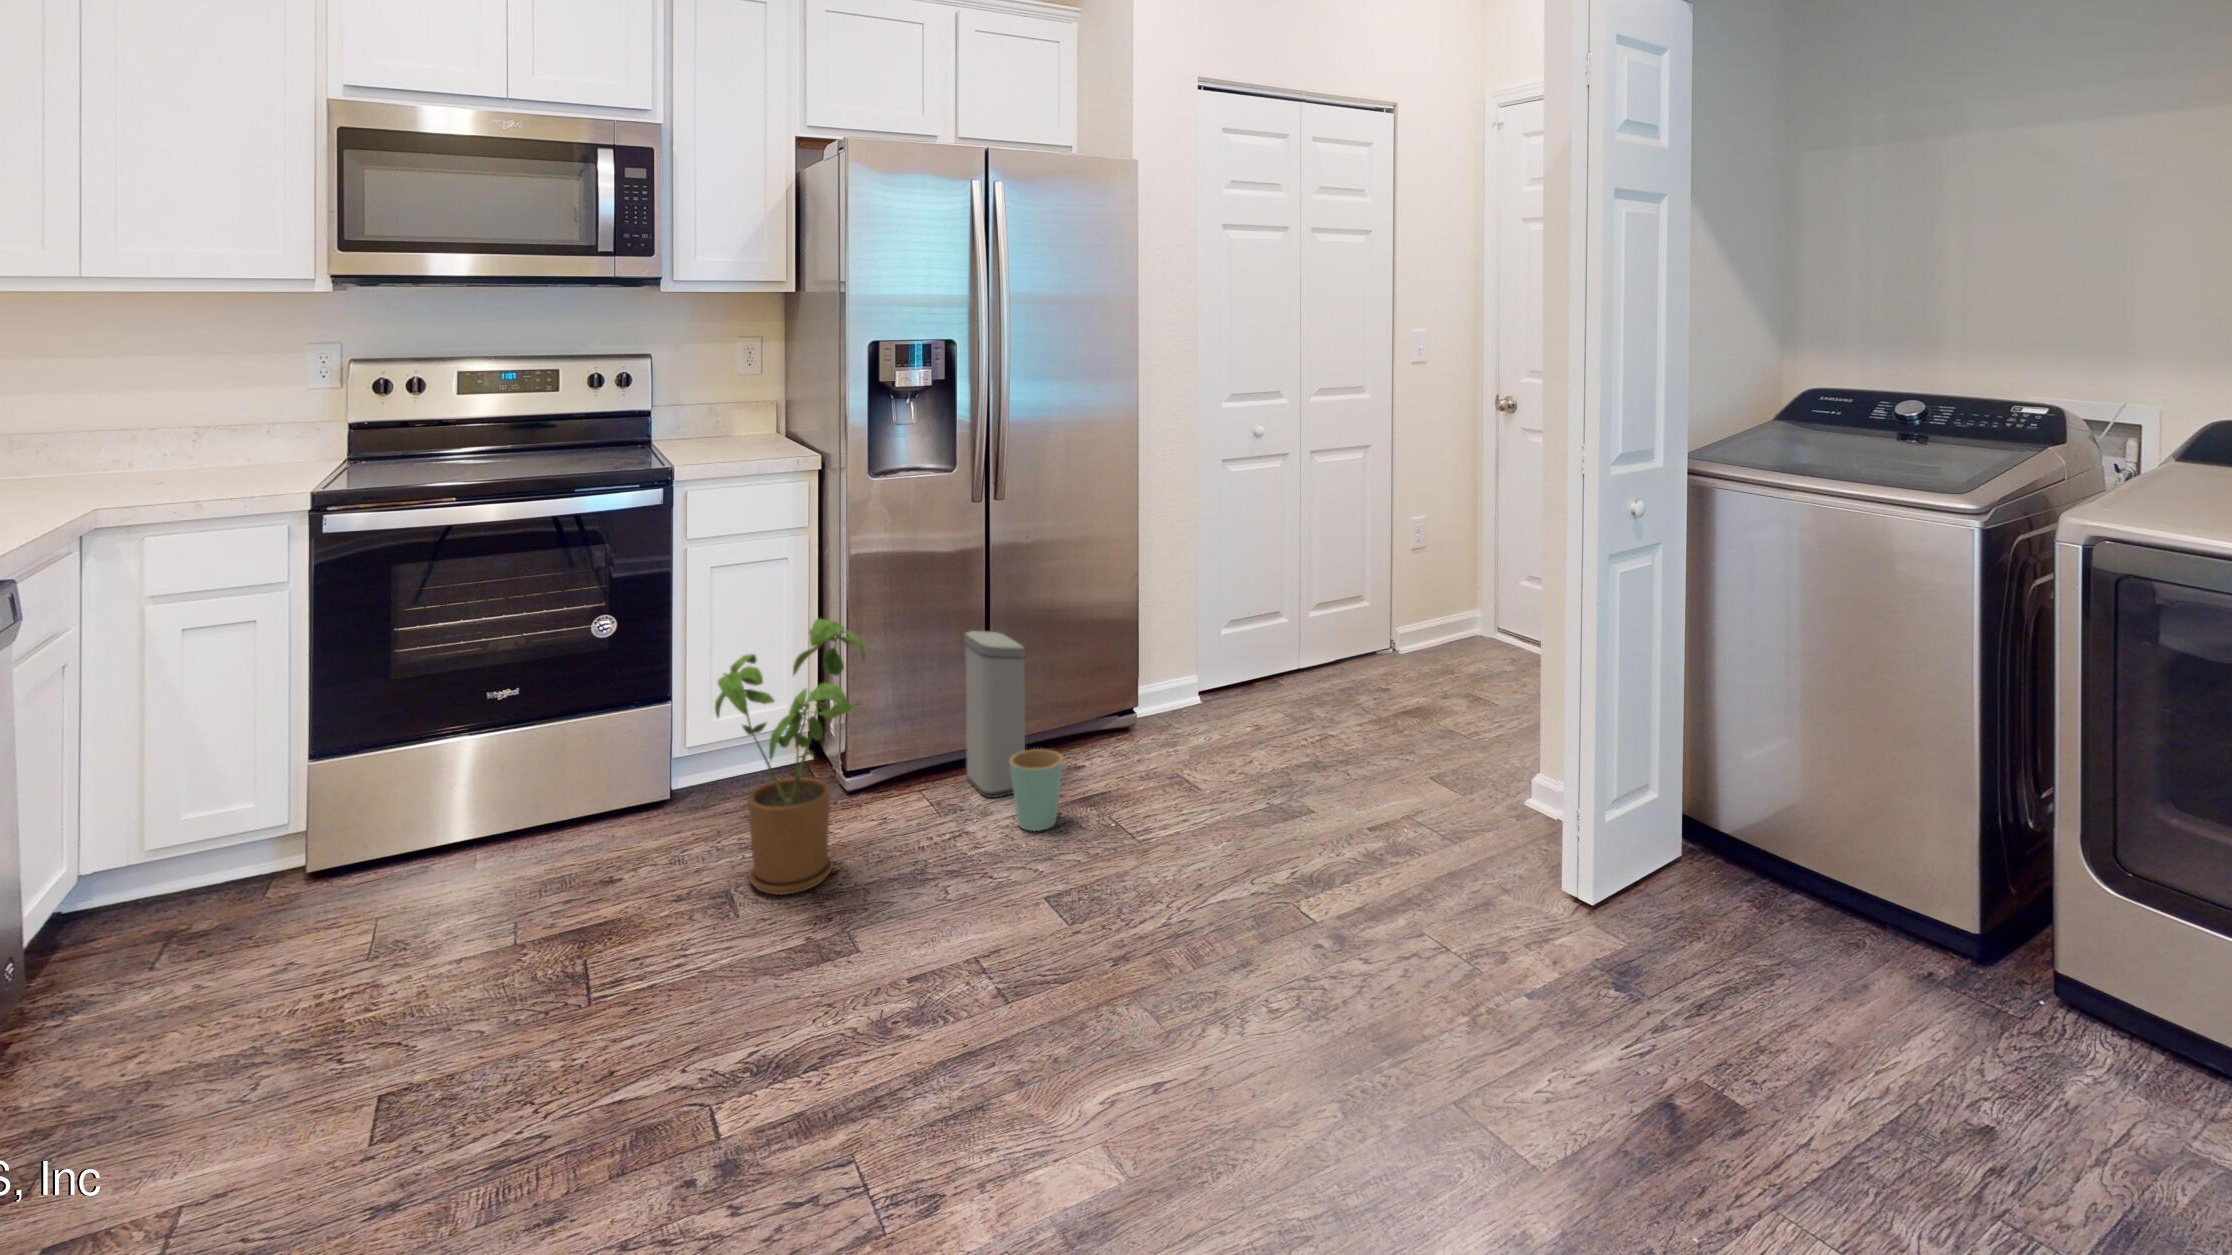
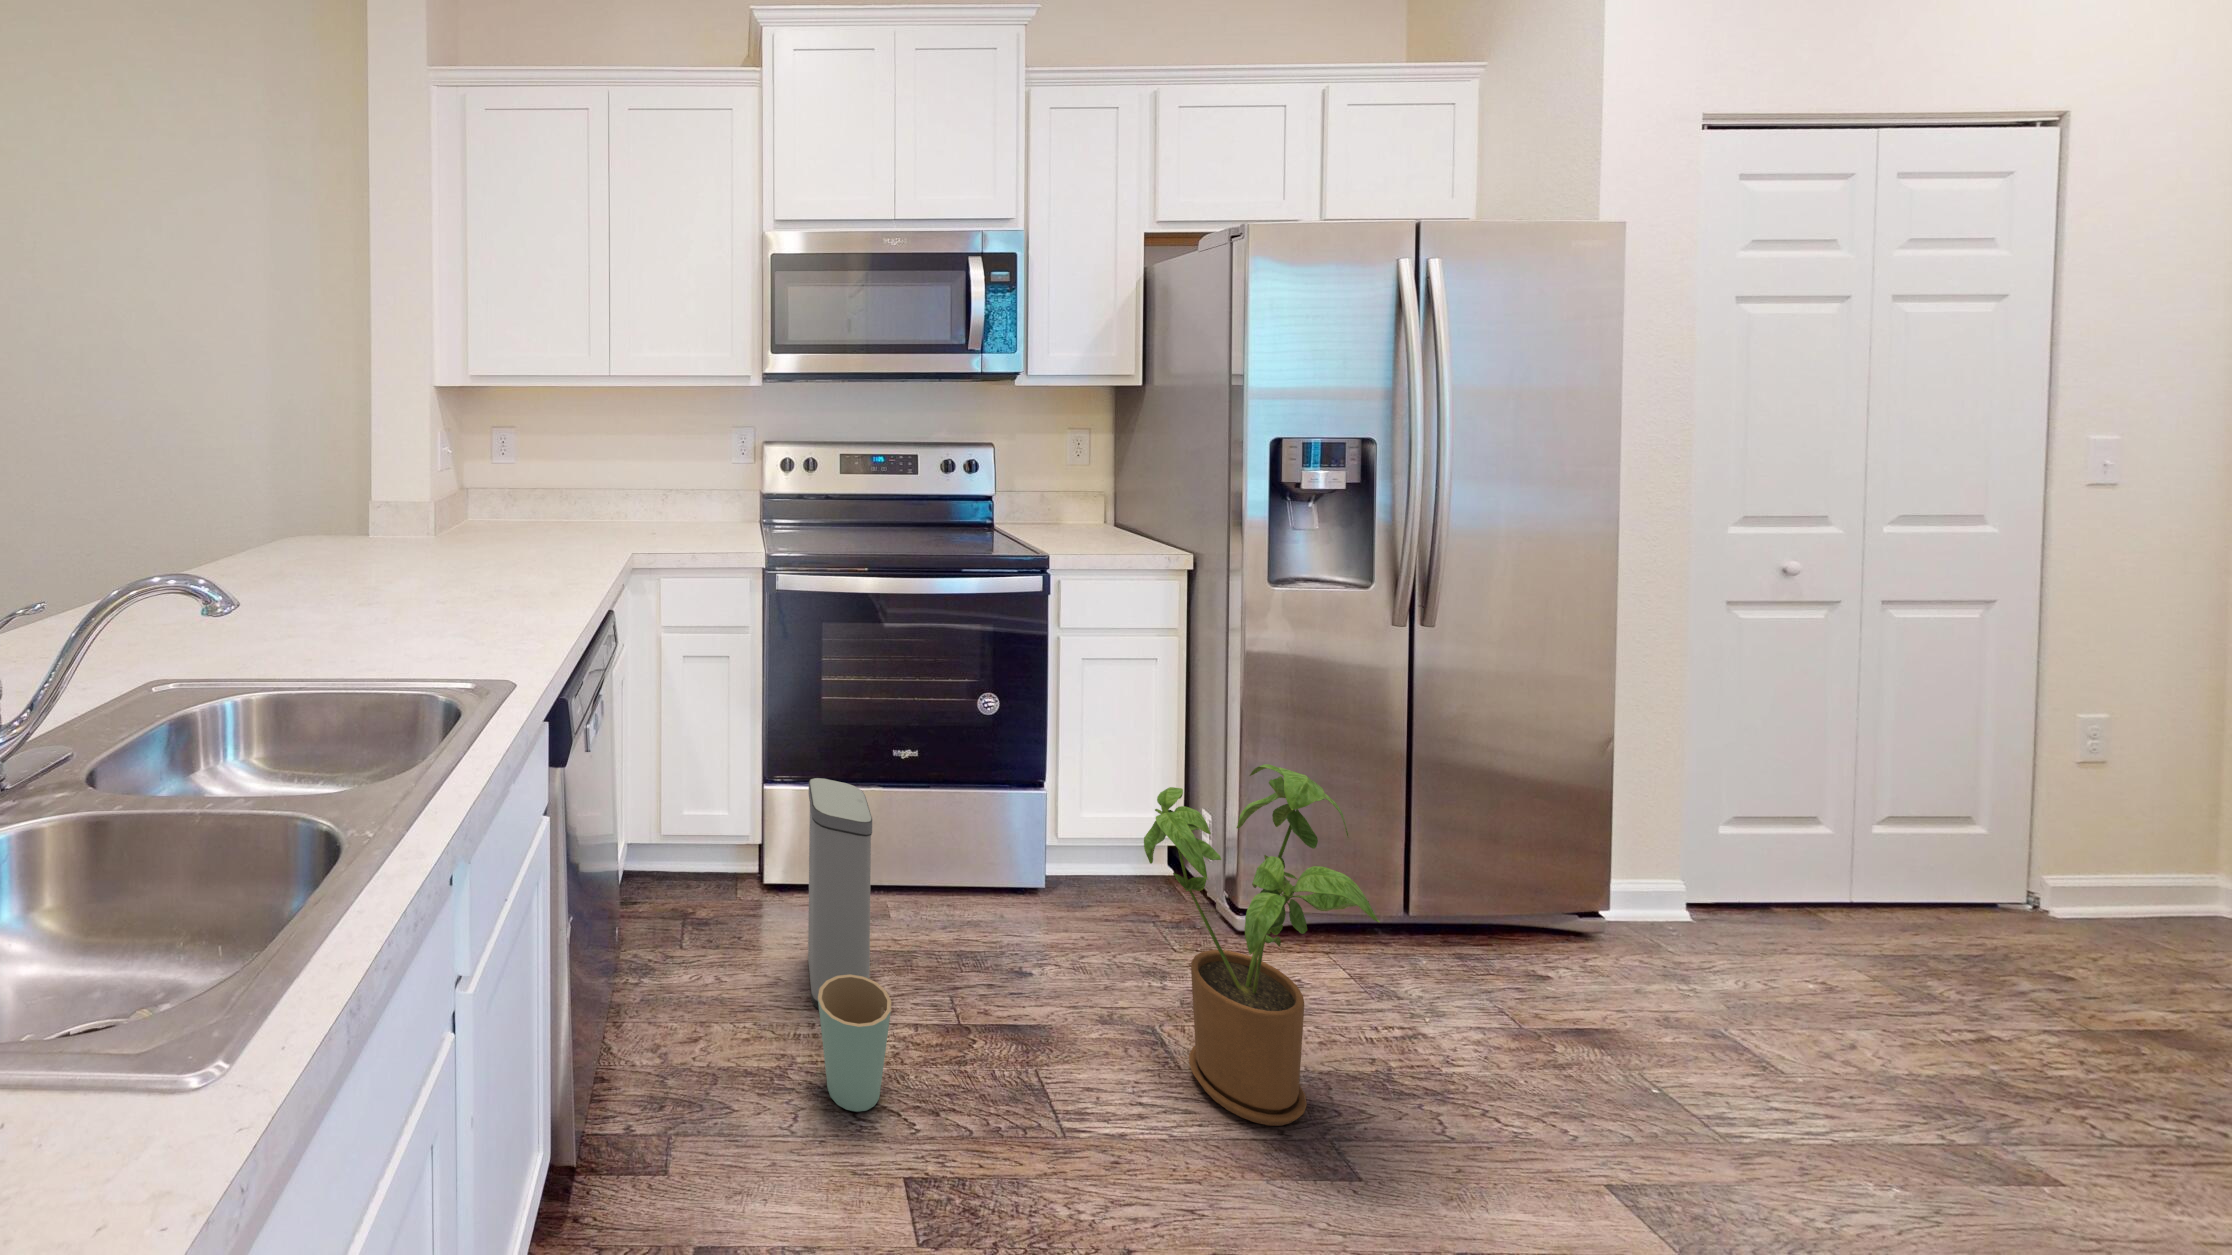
trash can: present [964,631,1063,831] -> present [808,778,891,1112]

